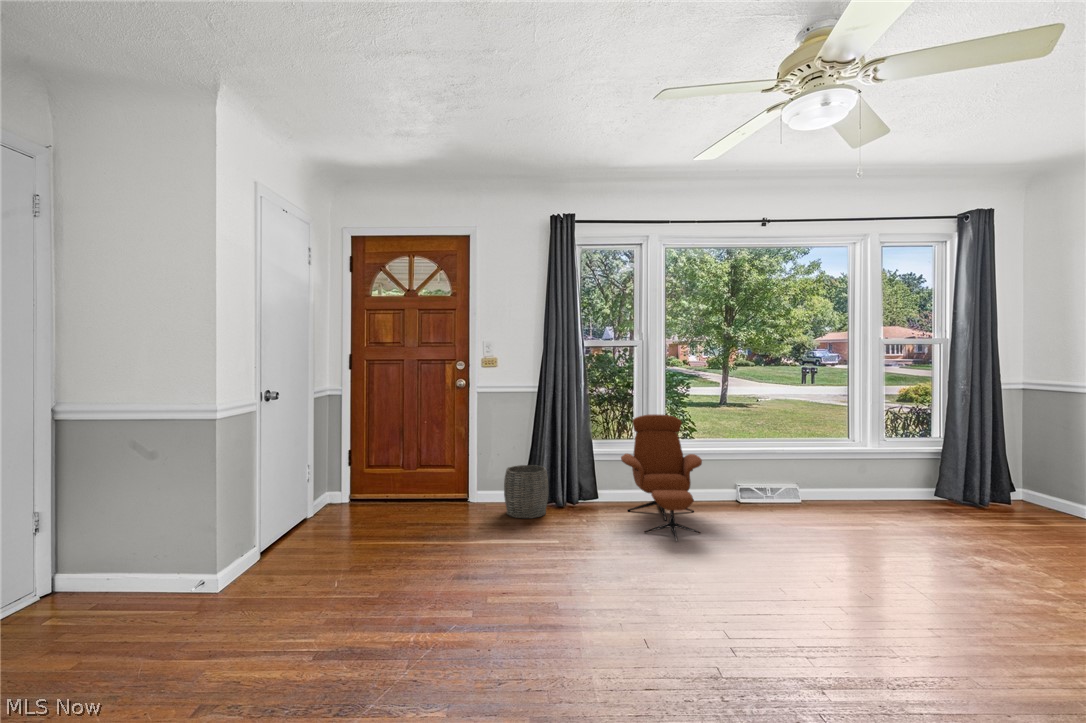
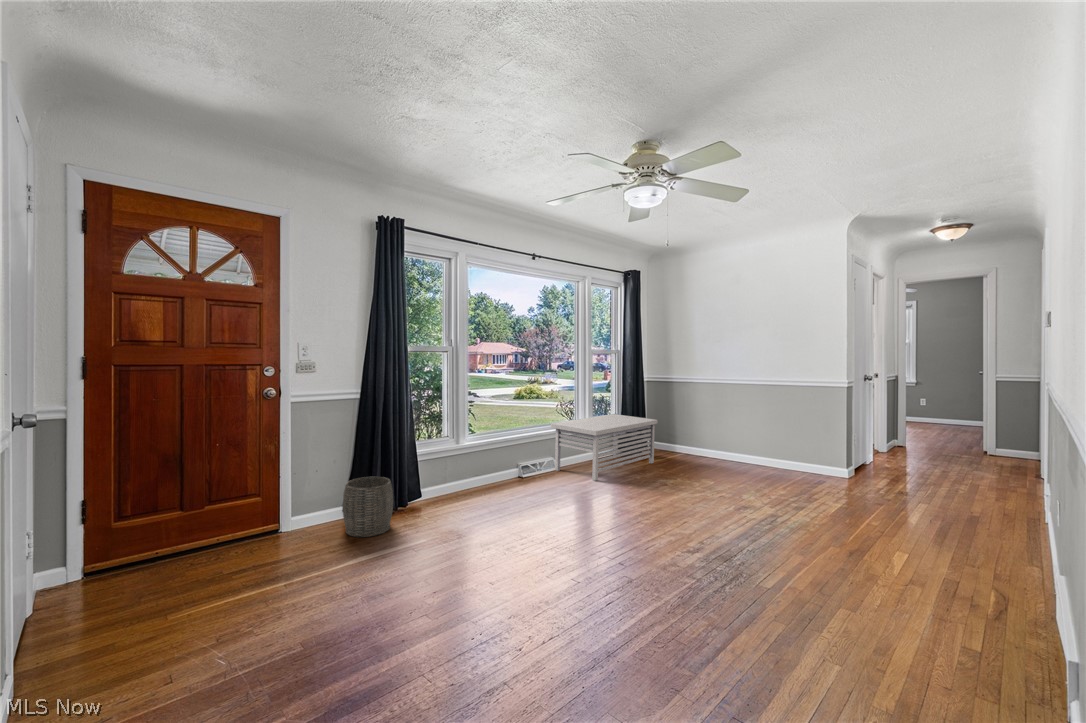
lounge chair: present [621,414,702,542] -> none [449,412,540,522]
storage bench: none [791,438,991,522] -> present [551,414,658,481]

